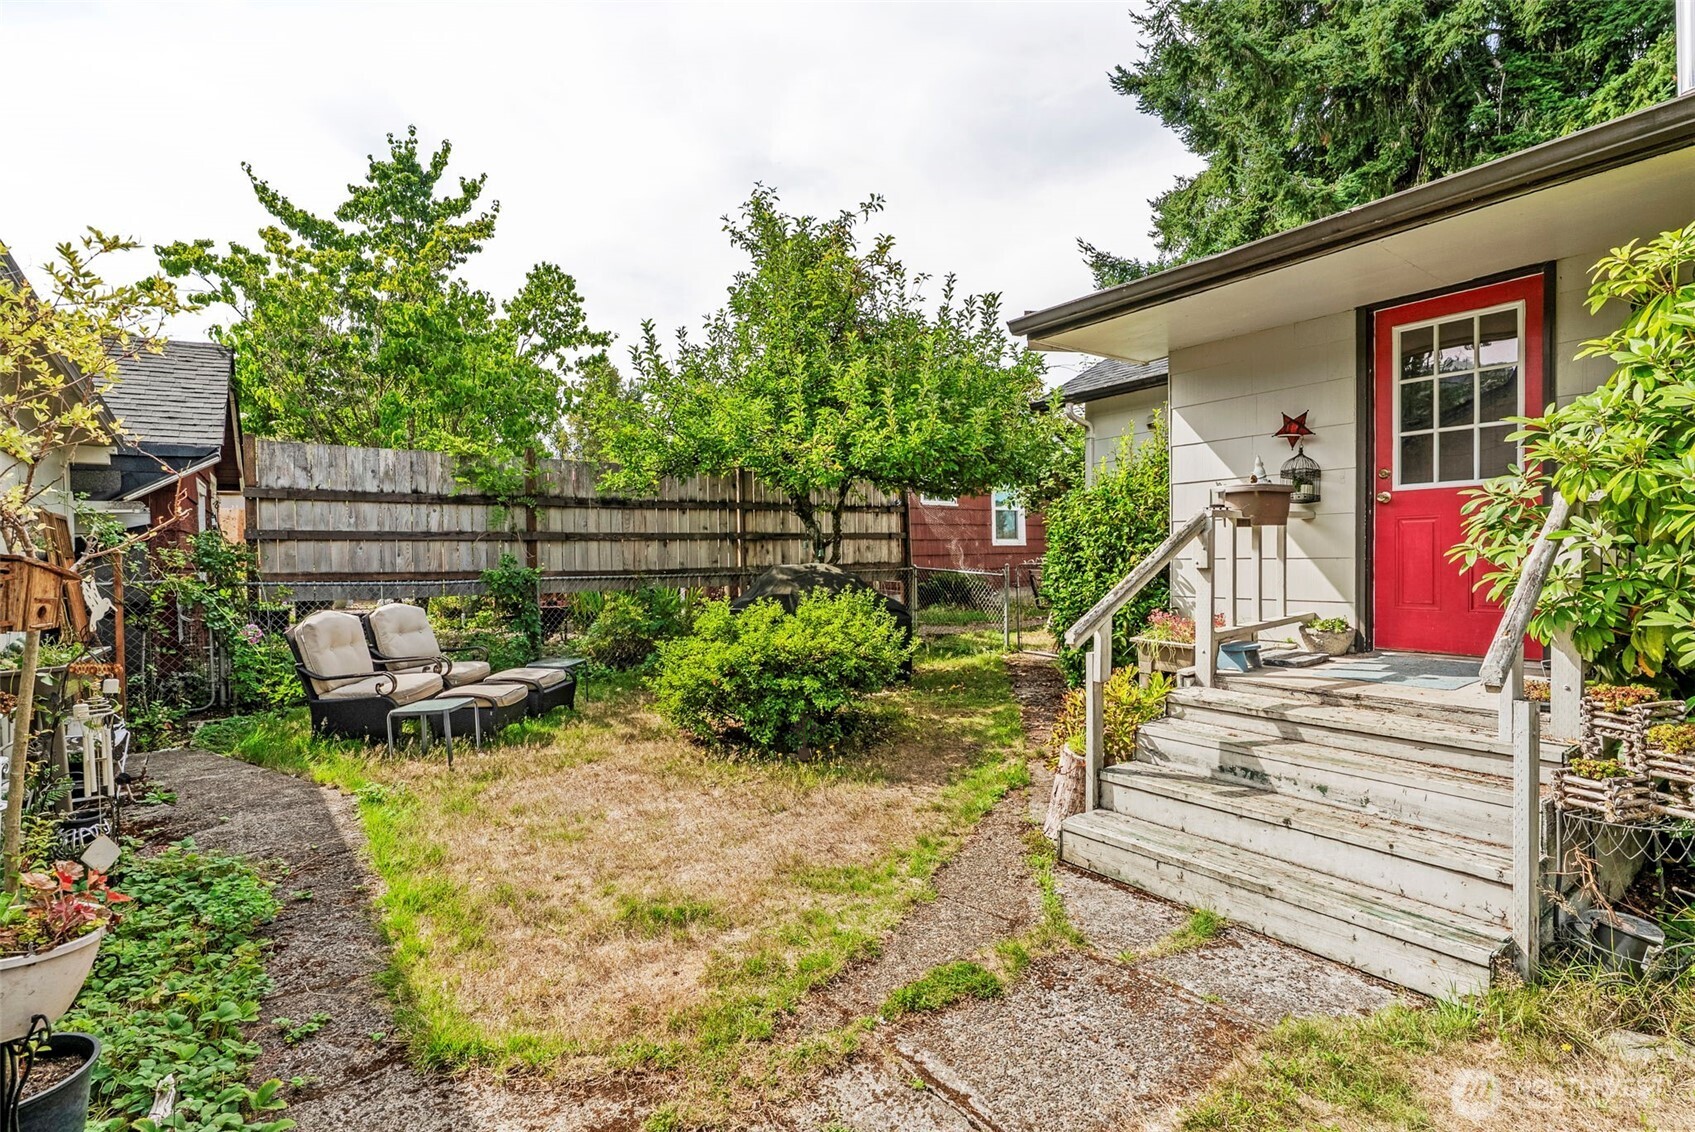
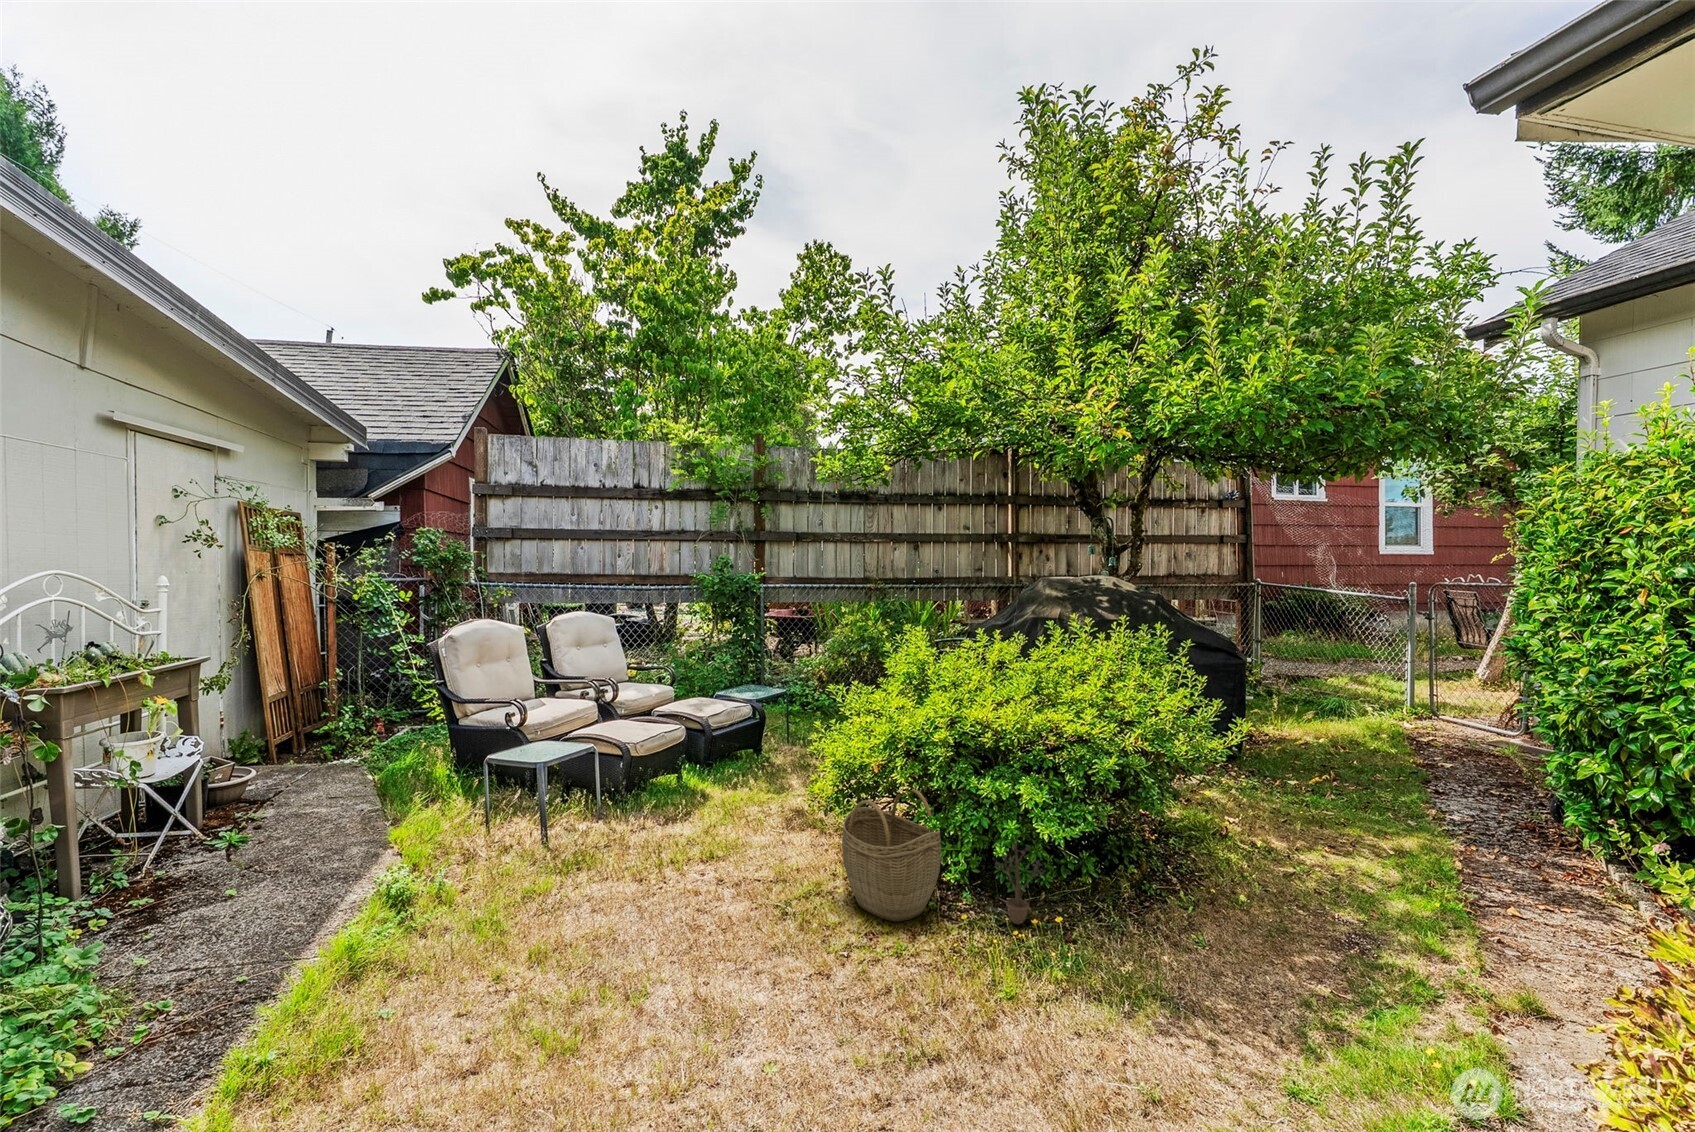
woven basket: none [696,692,759,768] -> present [842,789,941,922]

